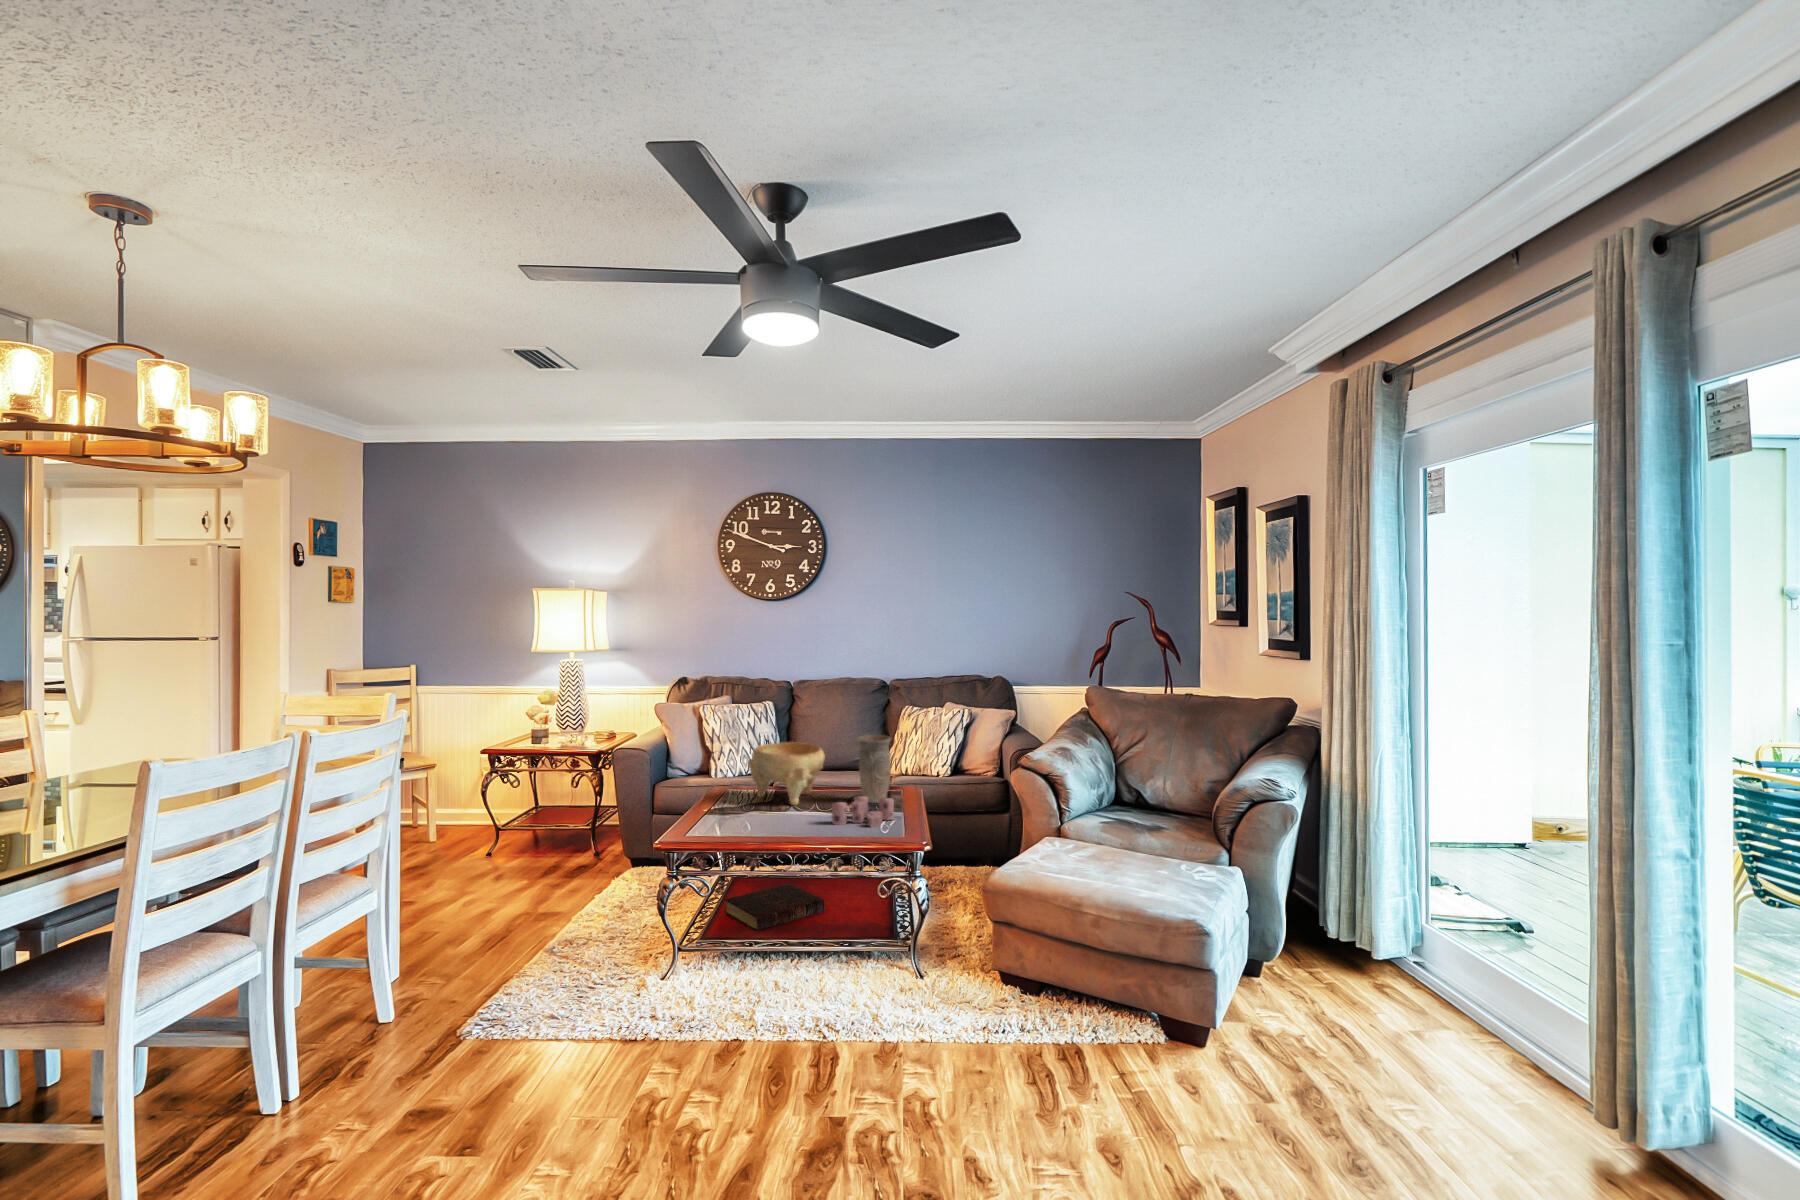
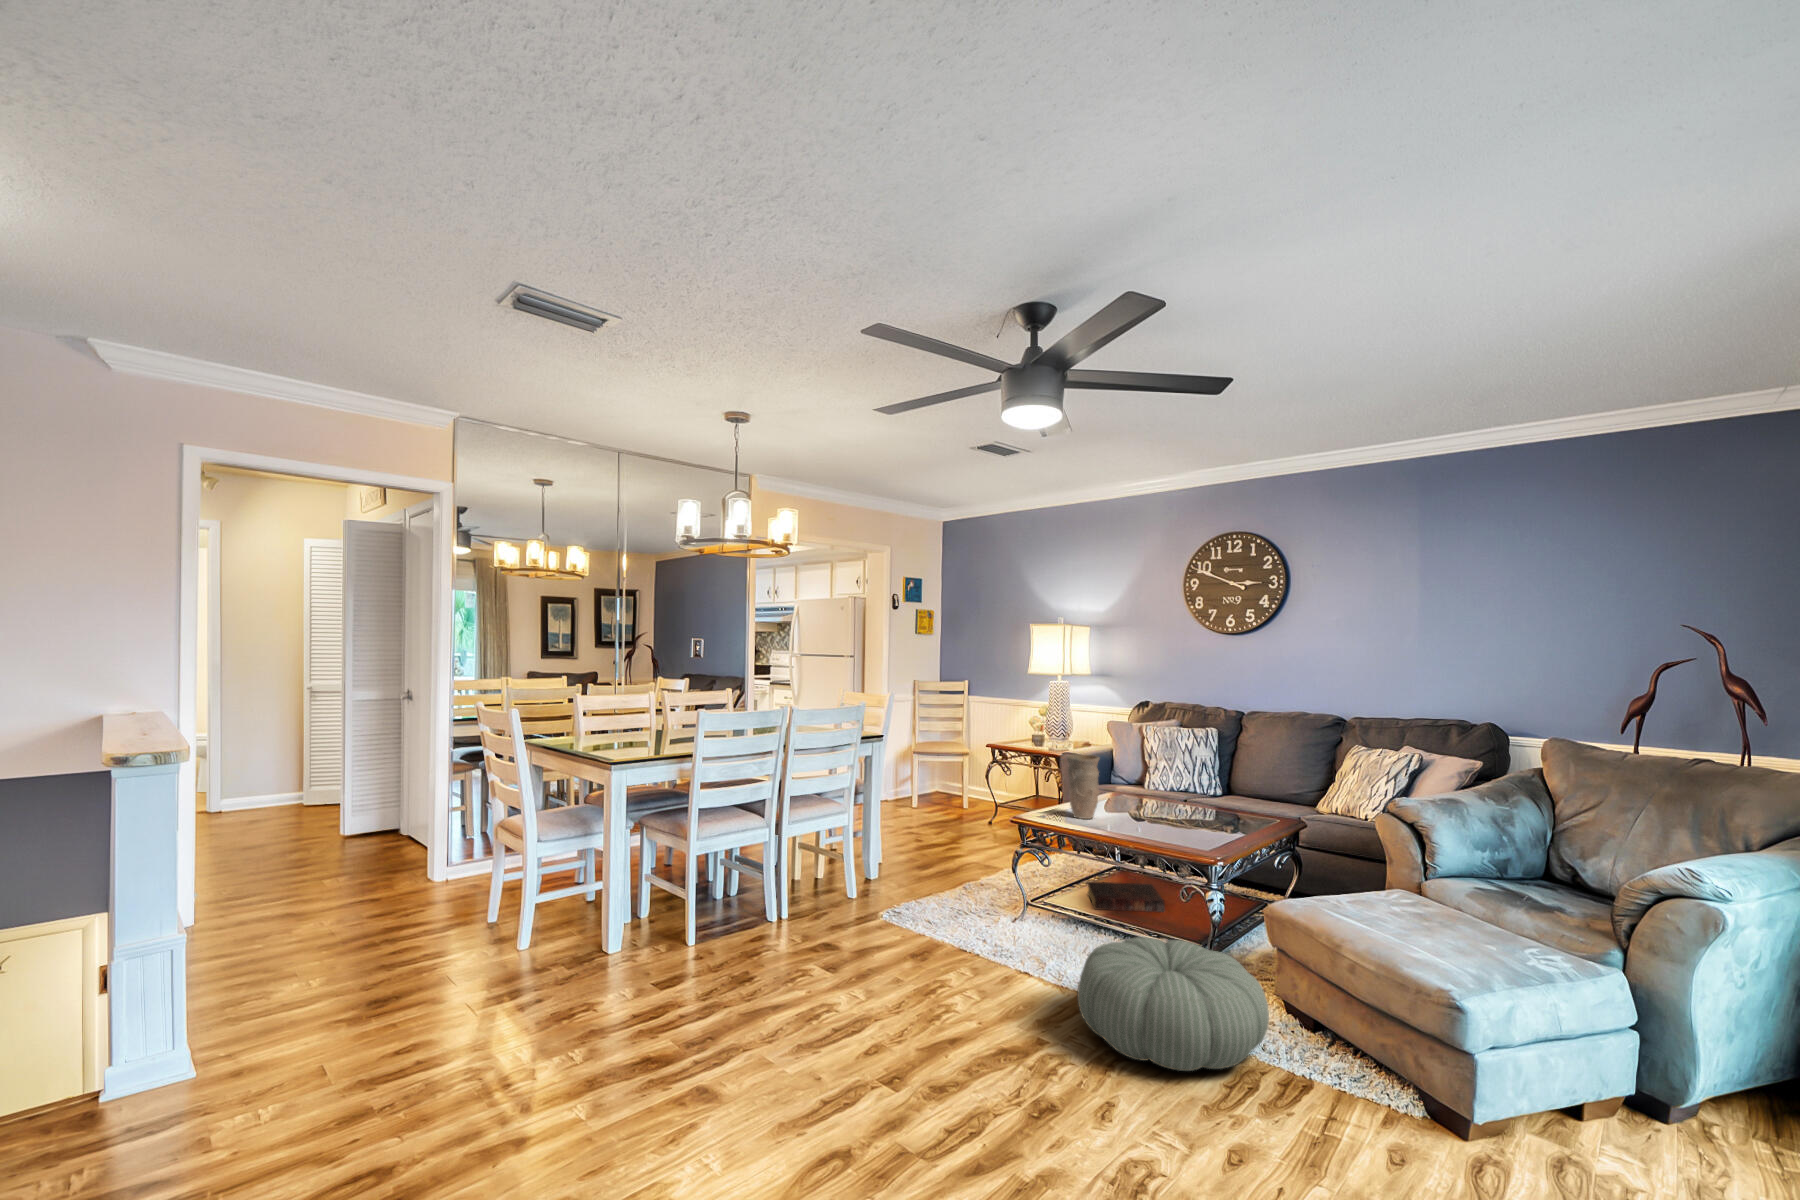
vase: present [858,735,891,803] -> present [1067,754,1099,819]
decorative bowl: present [748,742,825,805] -> none [1135,760,1206,817]
candle: present [832,796,894,827] -> none [1167,814,1230,843]
pouf: none [839,941,1043,1097] -> present [1078,937,1269,1071]

